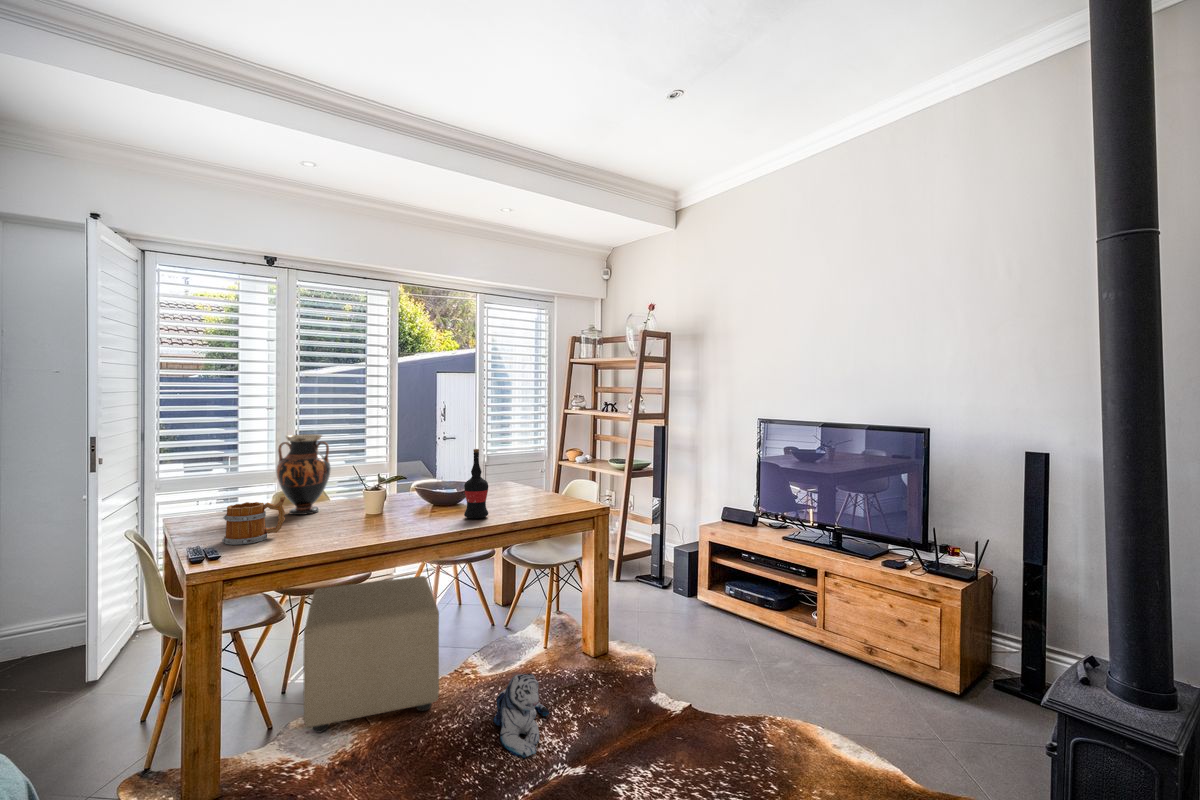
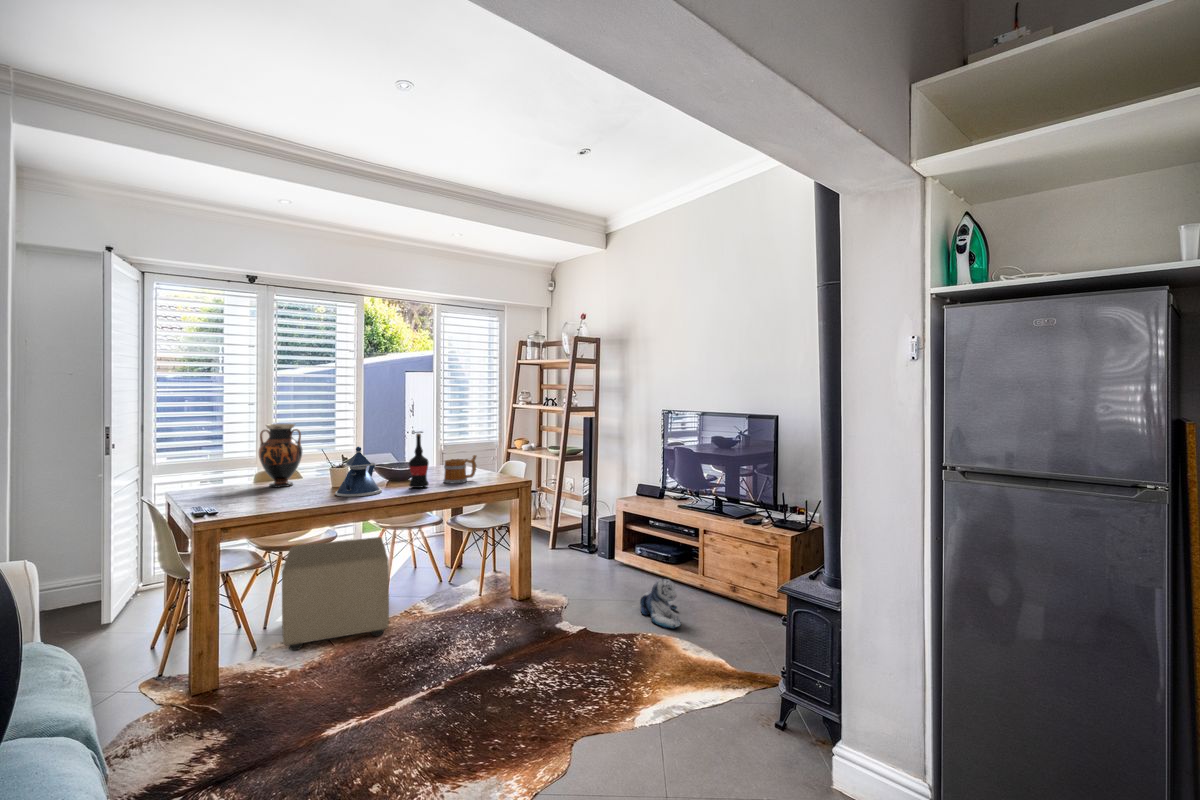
teapot: none [373,466,431,532] -> present [335,447,382,497]
mug: present [222,496,286,545] -> present [443,455,476,483]
plush toy: present [493,674,549,758] -> present [640,579,681,629]

